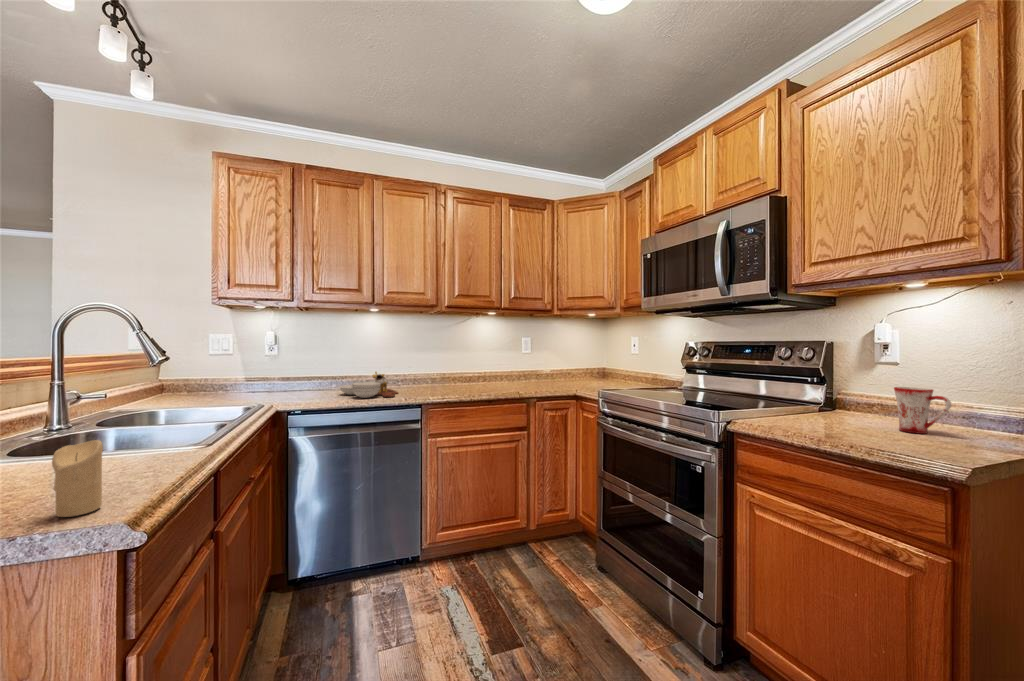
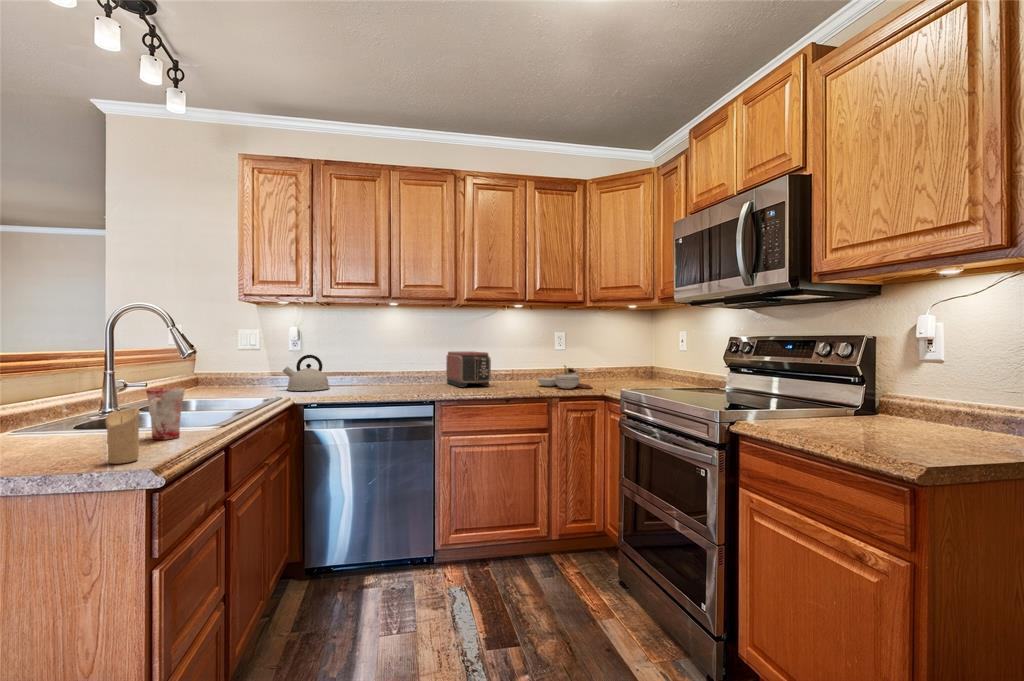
toaster: none [426,355,471,389] -> present [446,351,491,387]
kettle: none [260,360,311,397] -> present [283,355,330,391]
cutting board: present [340,372,398,398] -> present [537,365,593,389]
mug: present [894,387,951,434] -> present [146,388,185,440]

